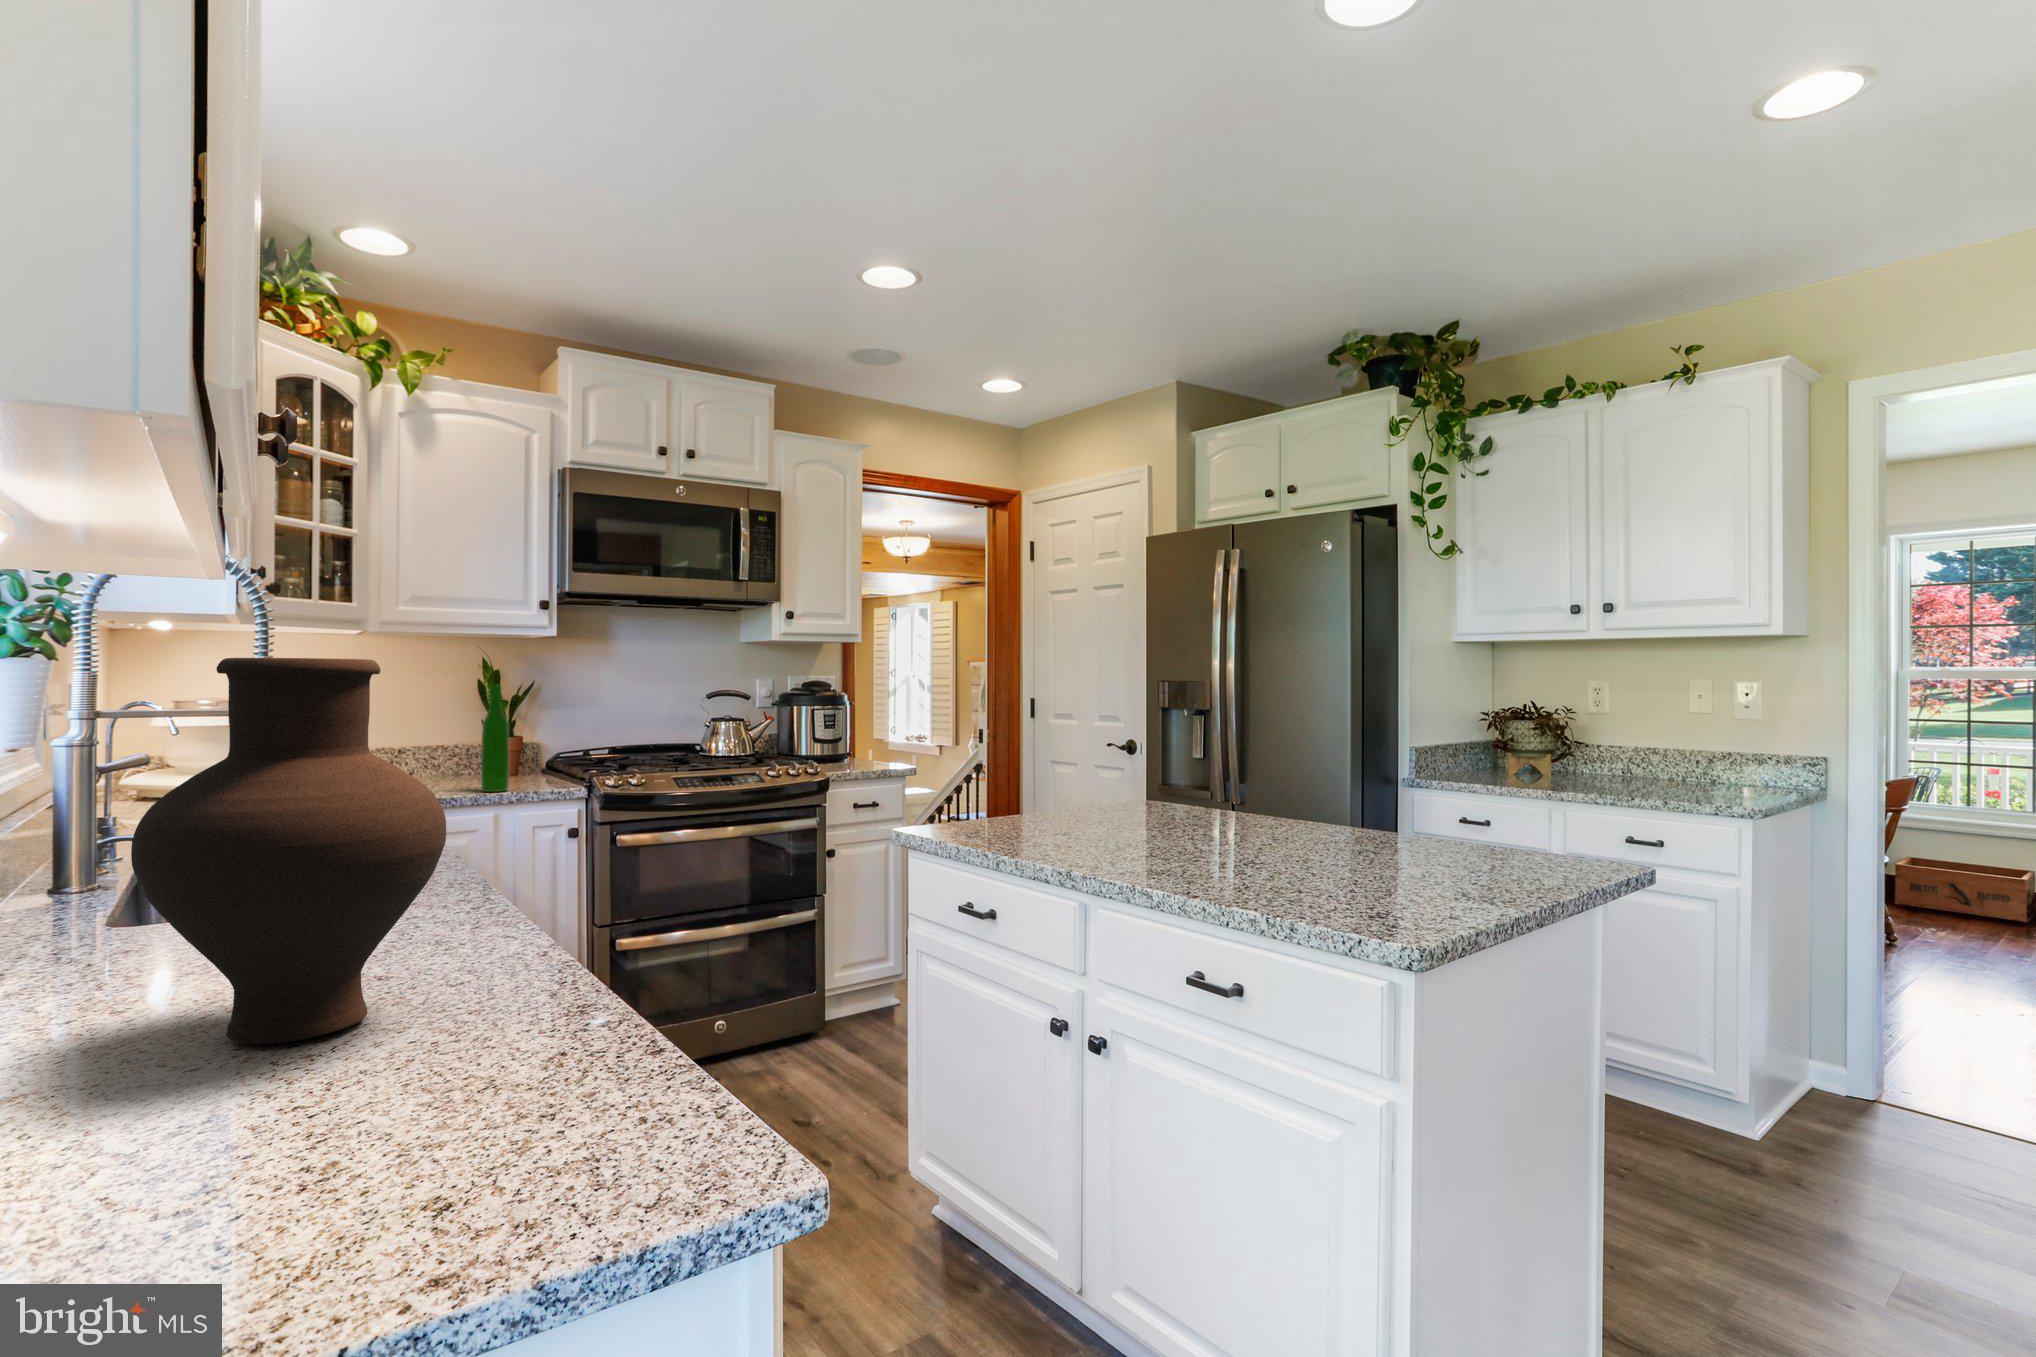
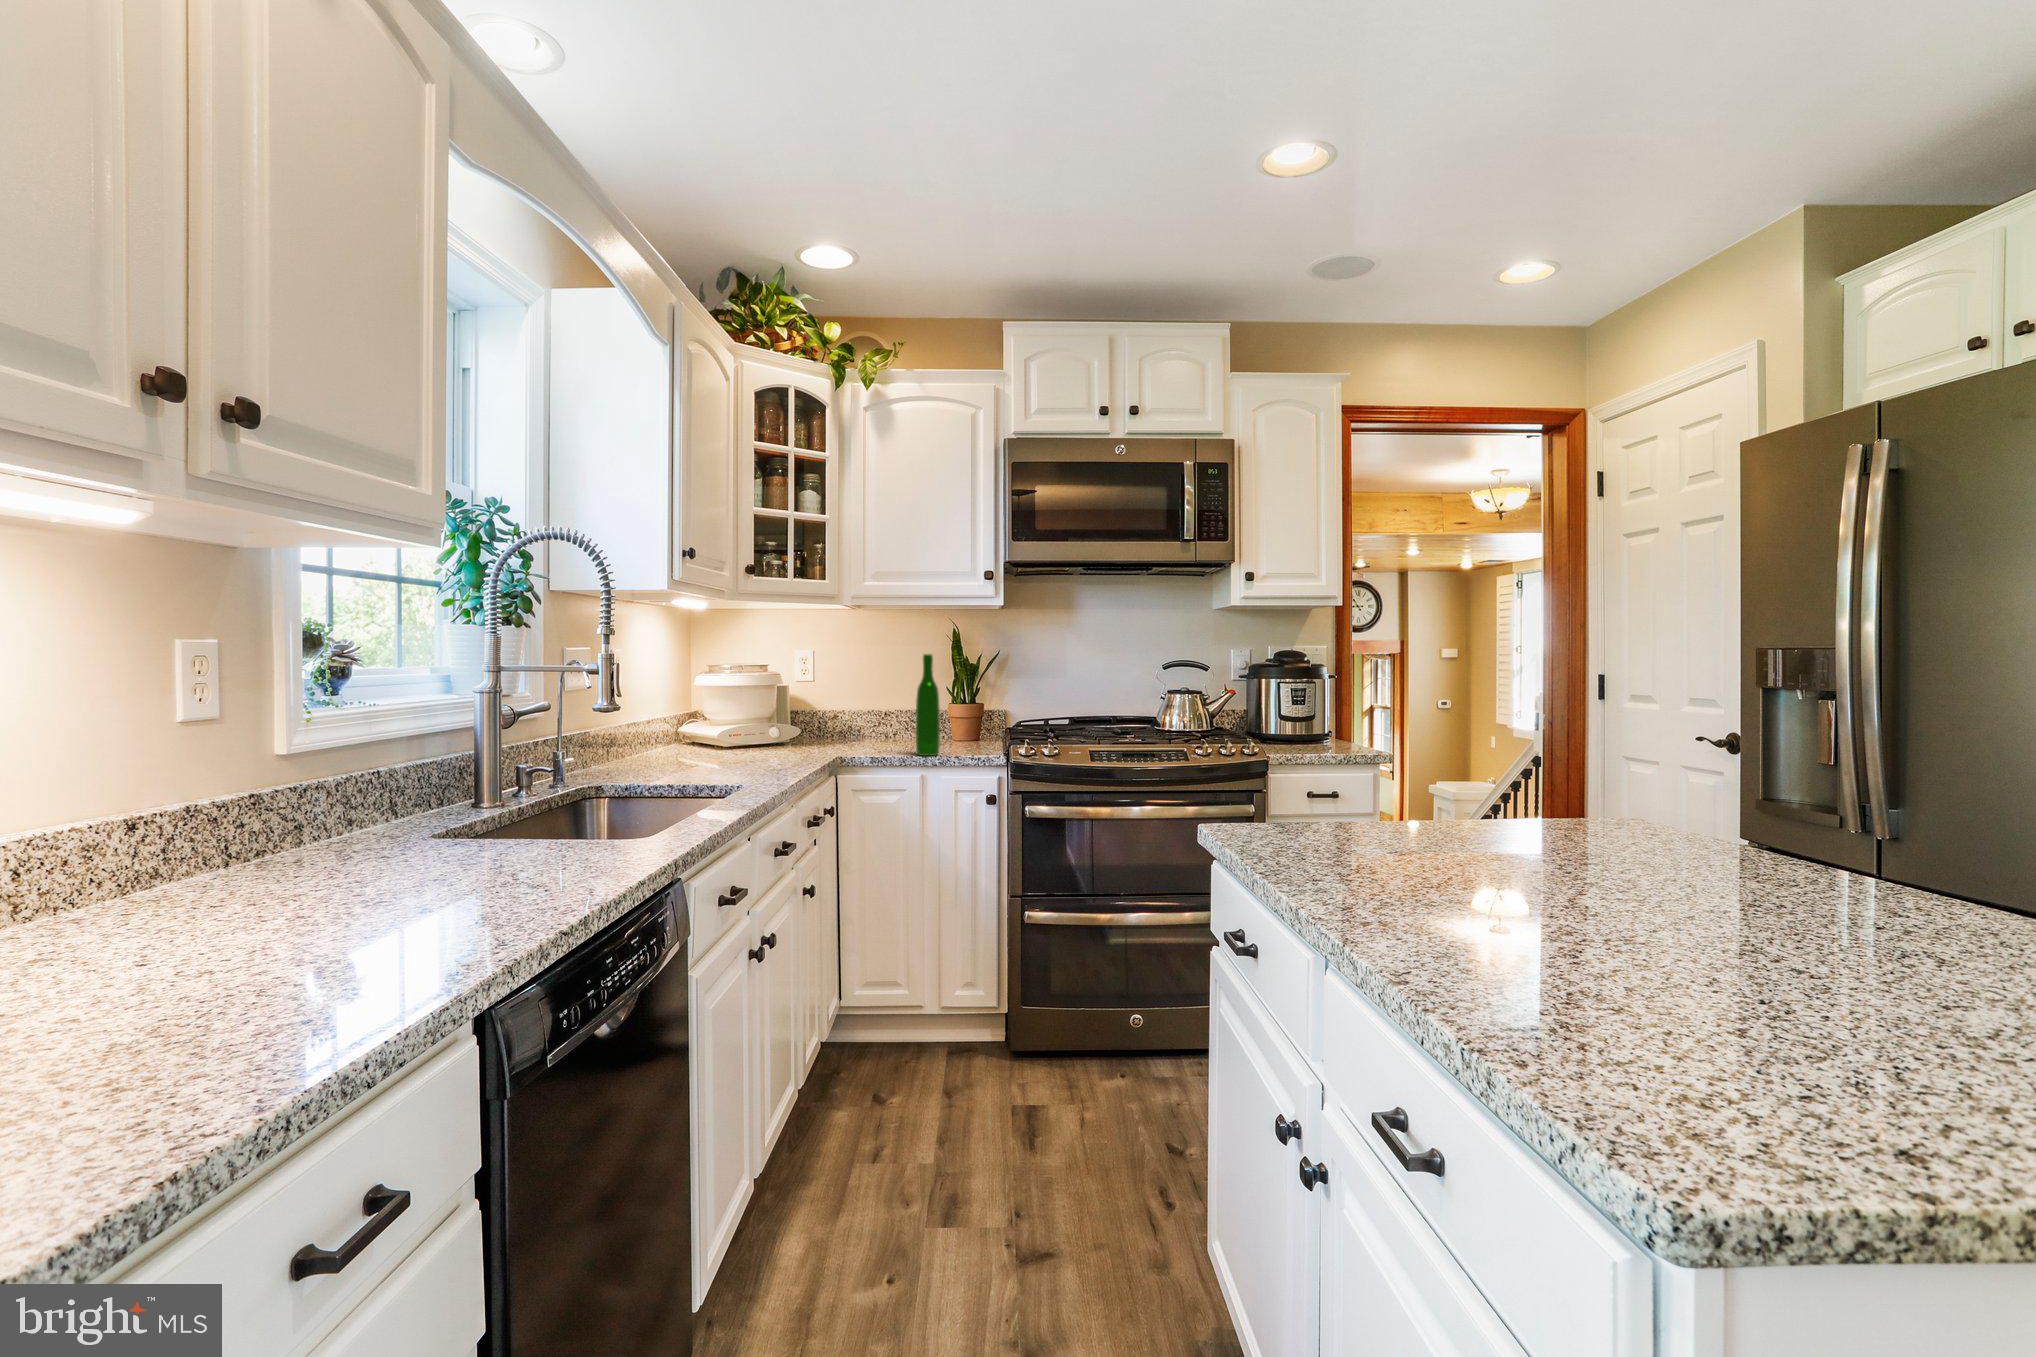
vase: present [131,658,446,1044] -> none [214,609,461,923]

